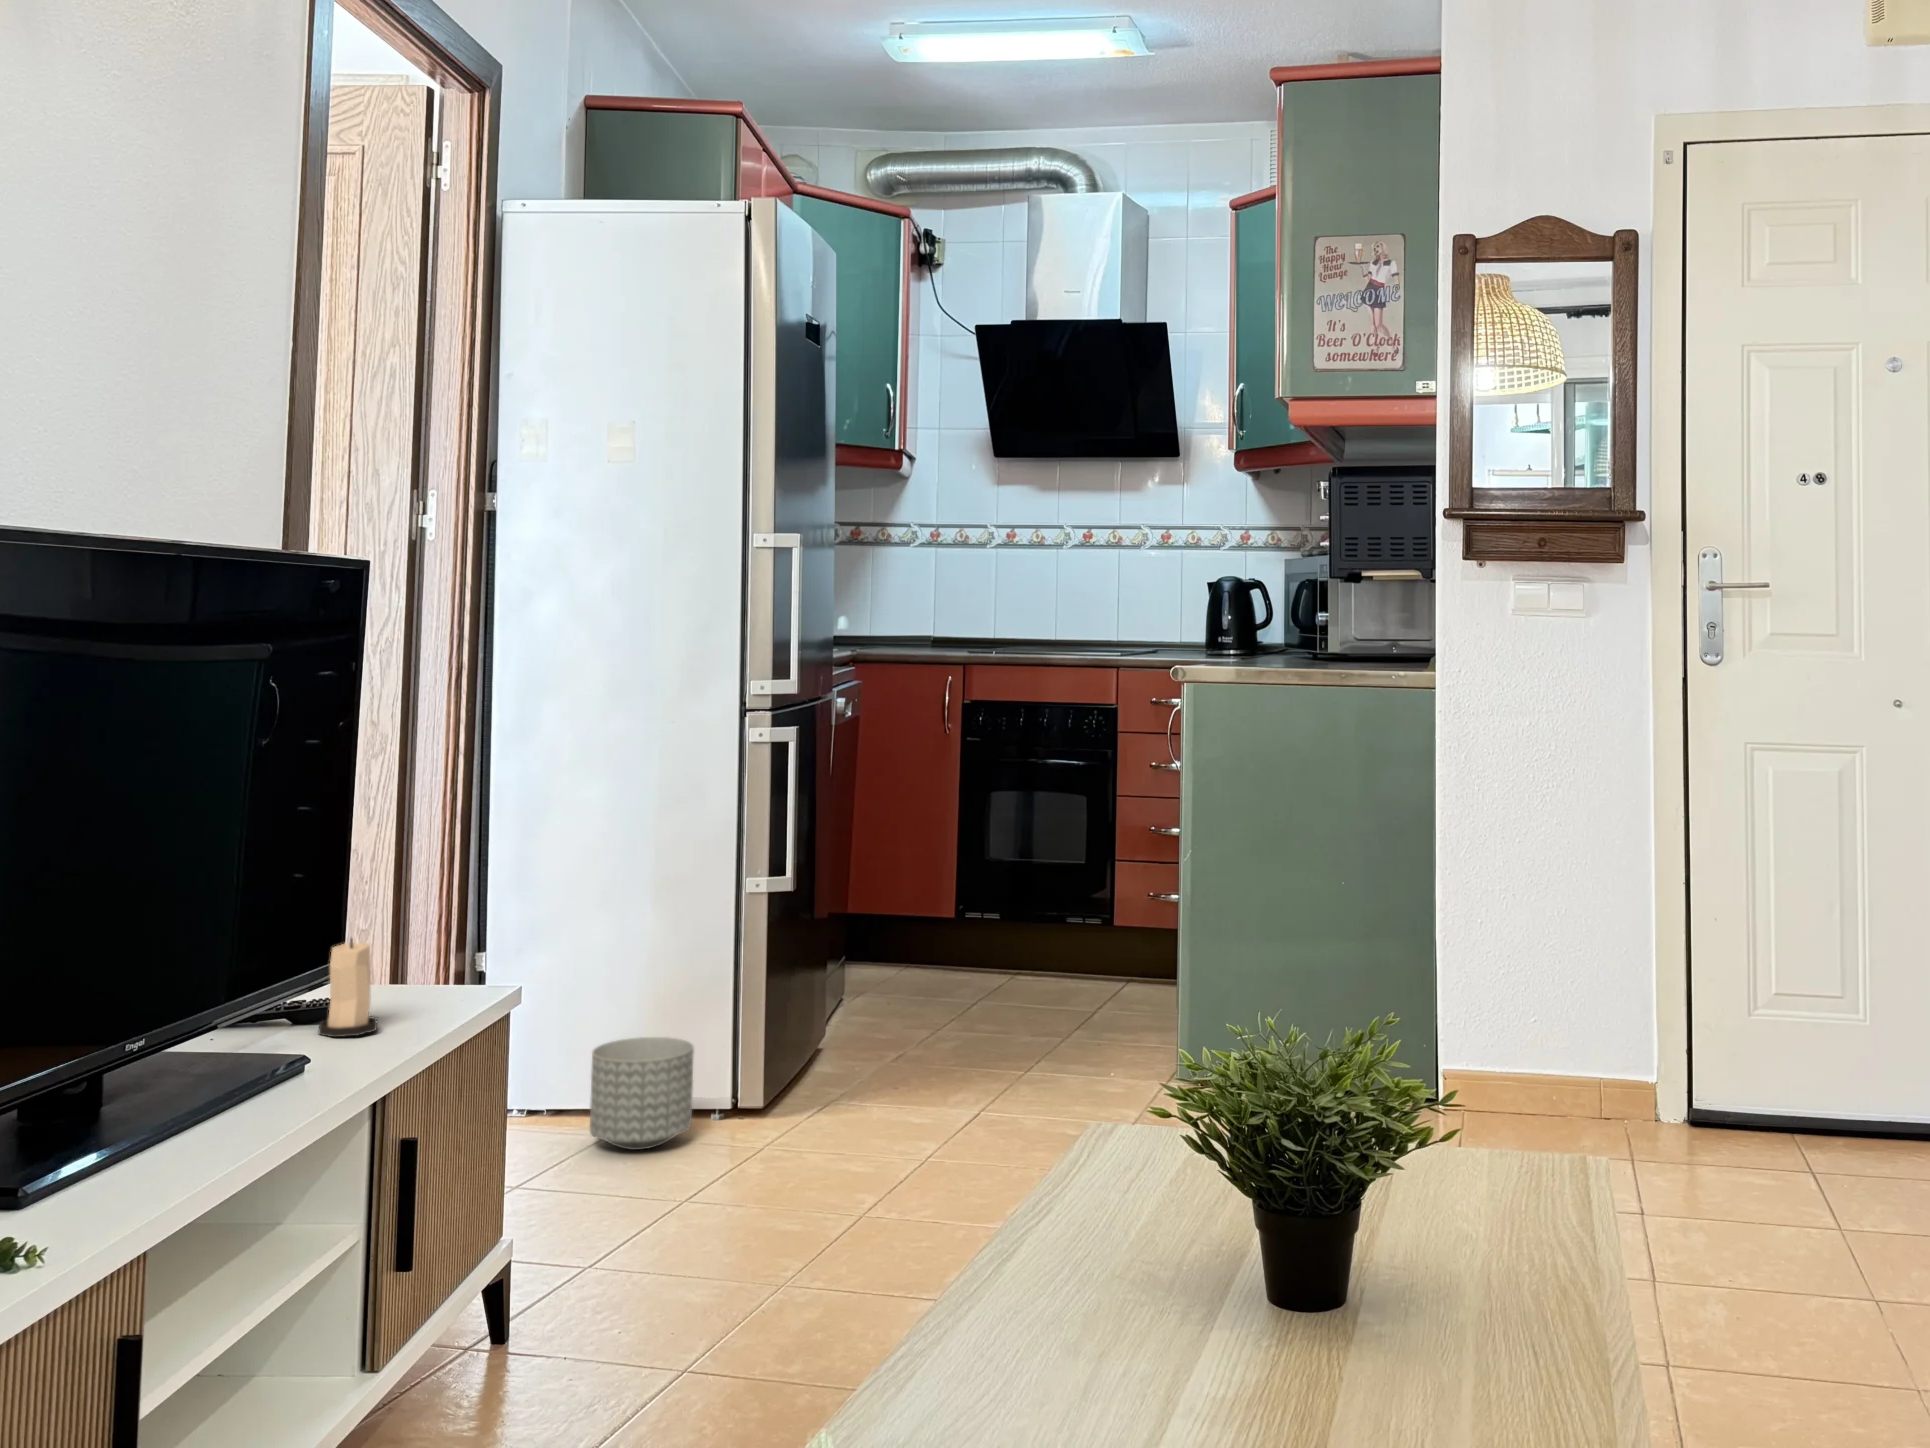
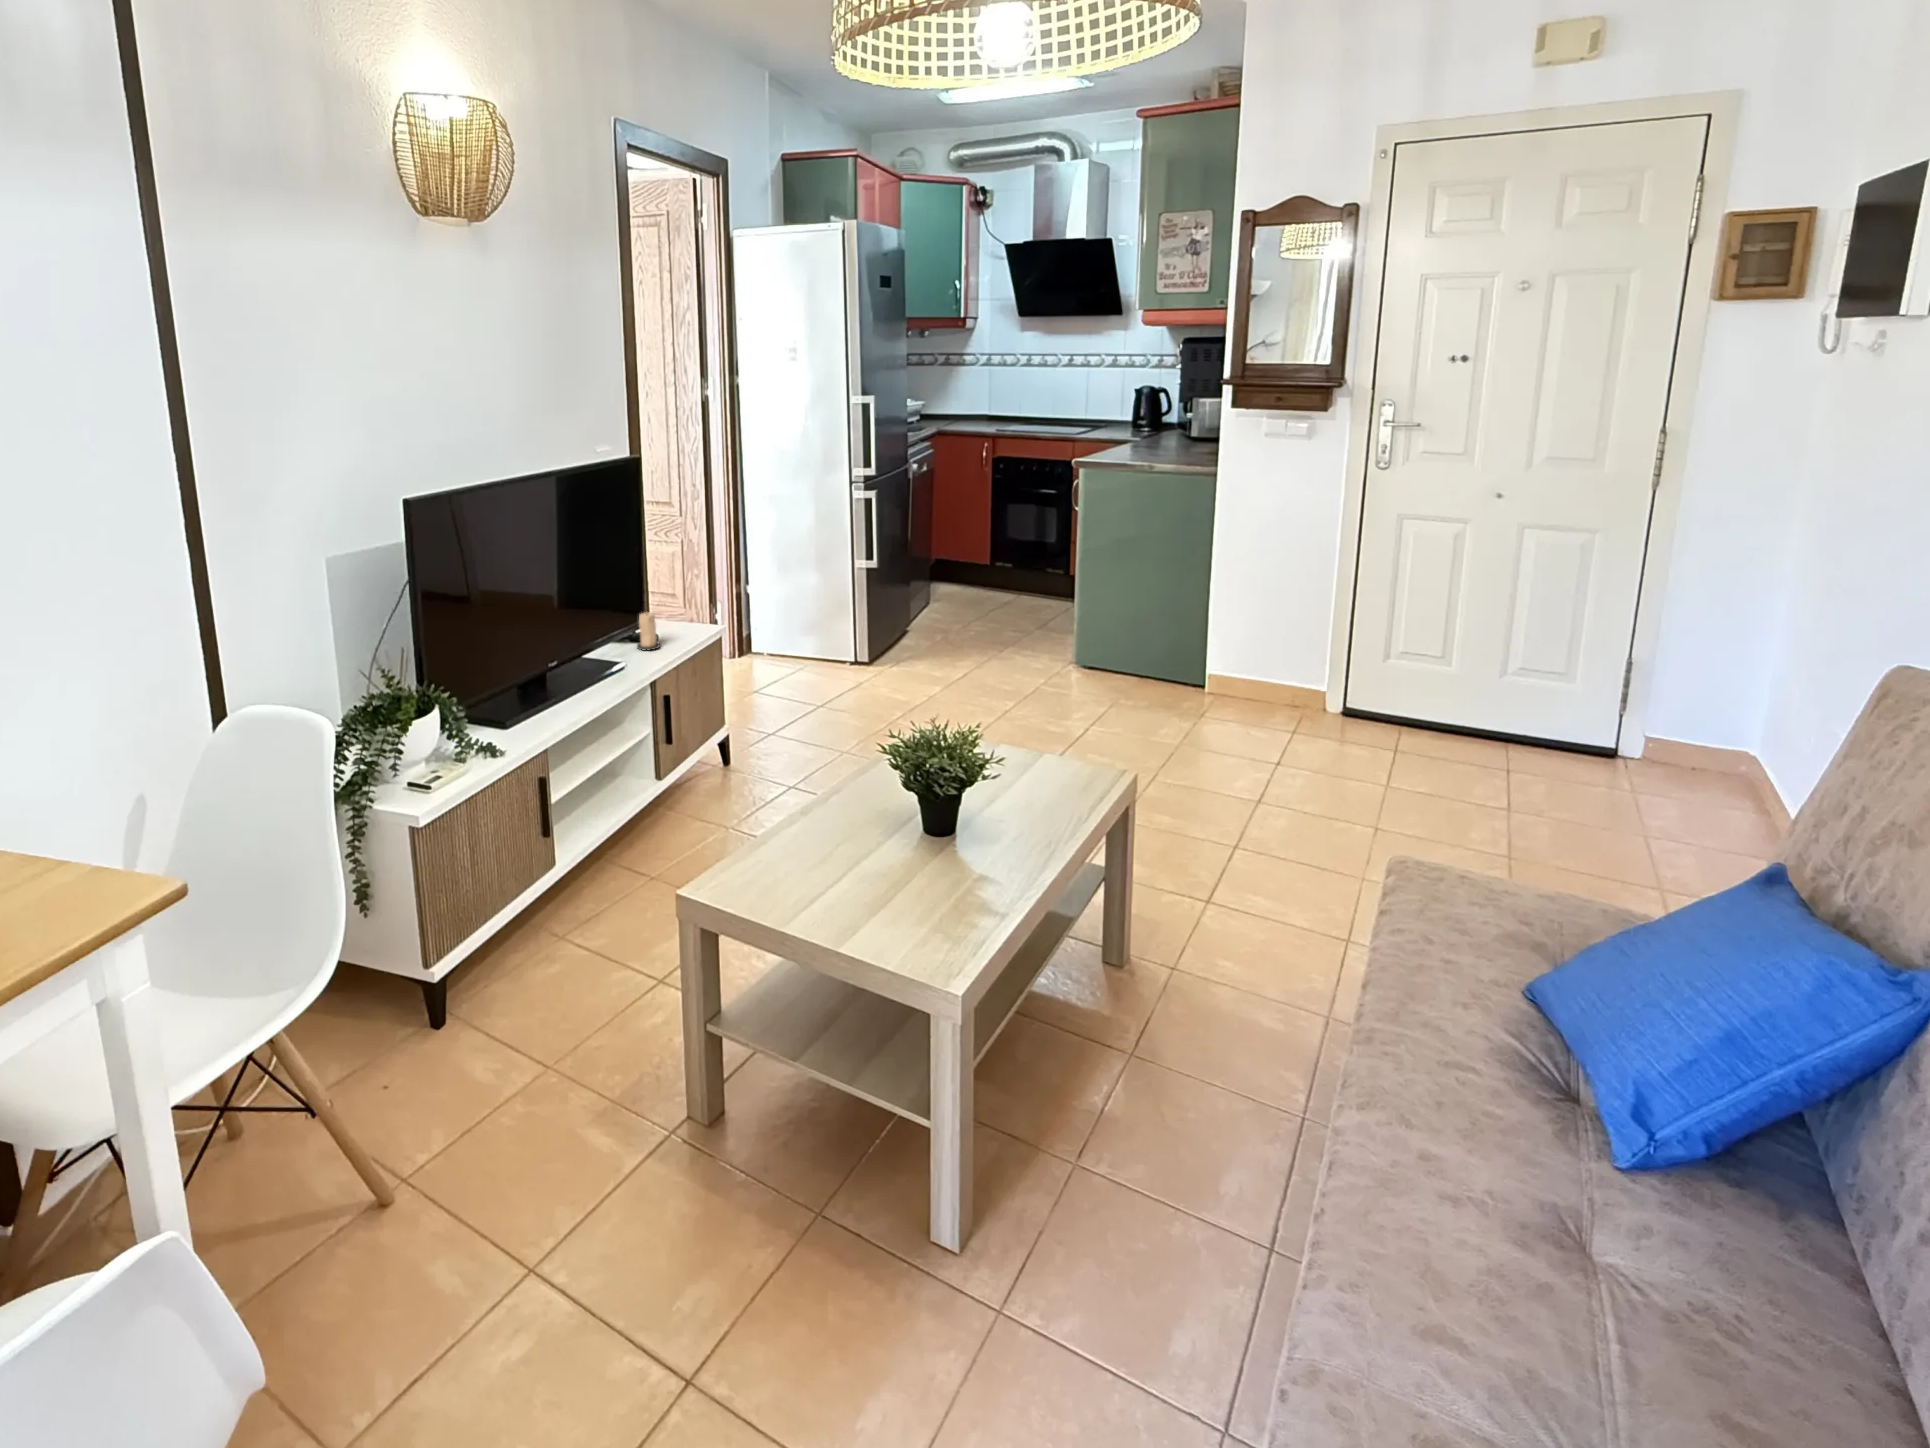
planter: present [590,1037,694,1150] -> none [787,631,832,680]

